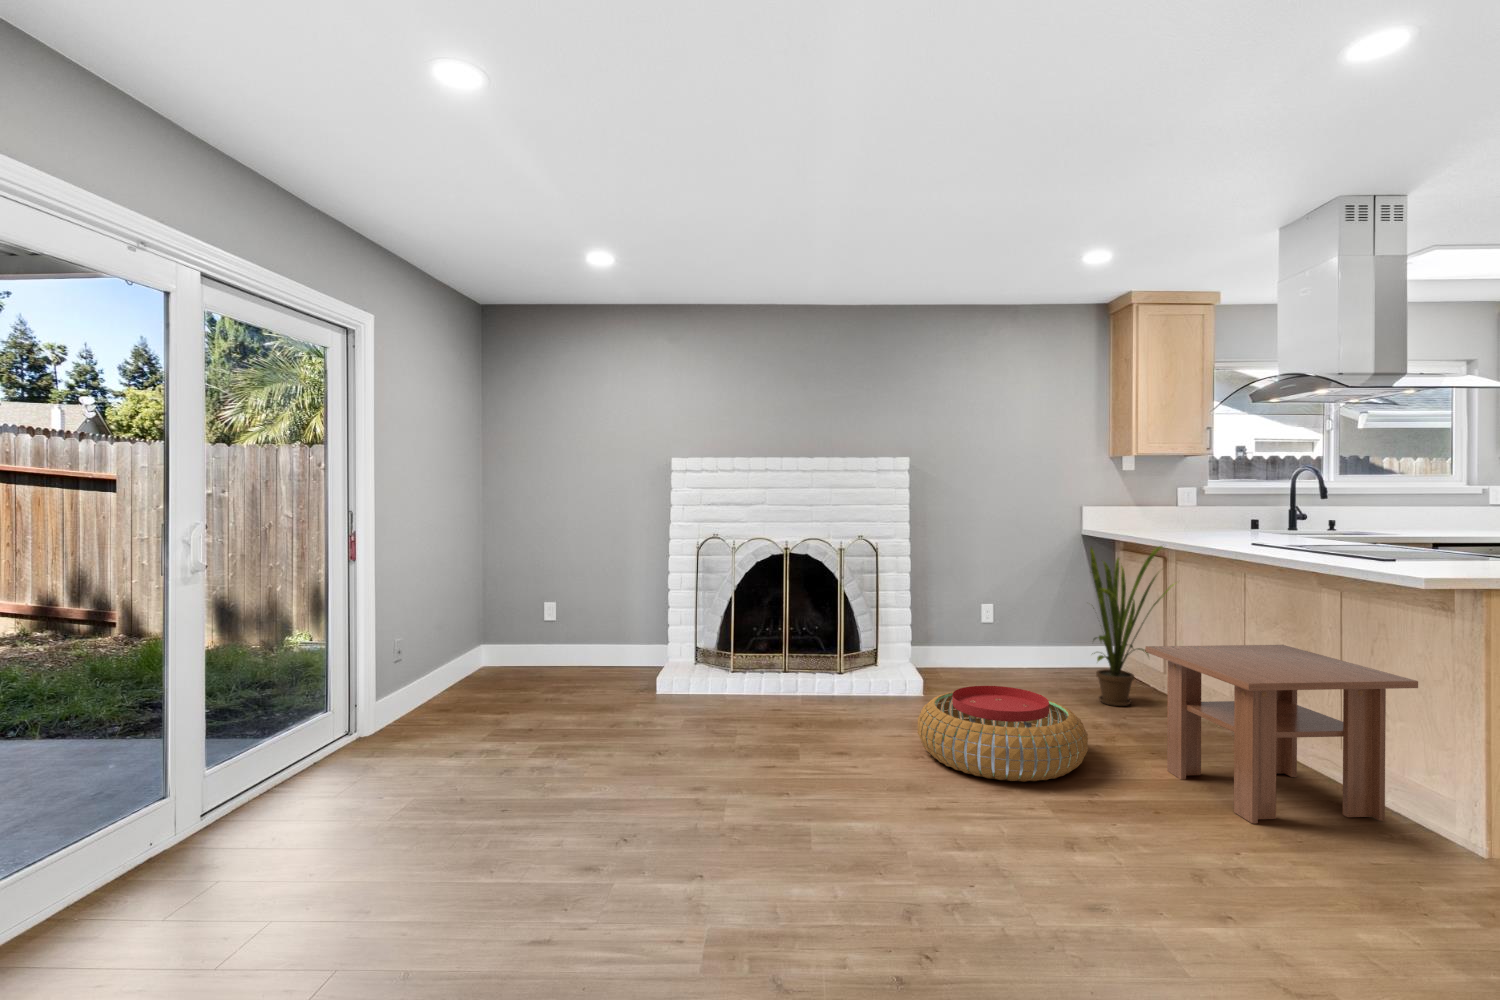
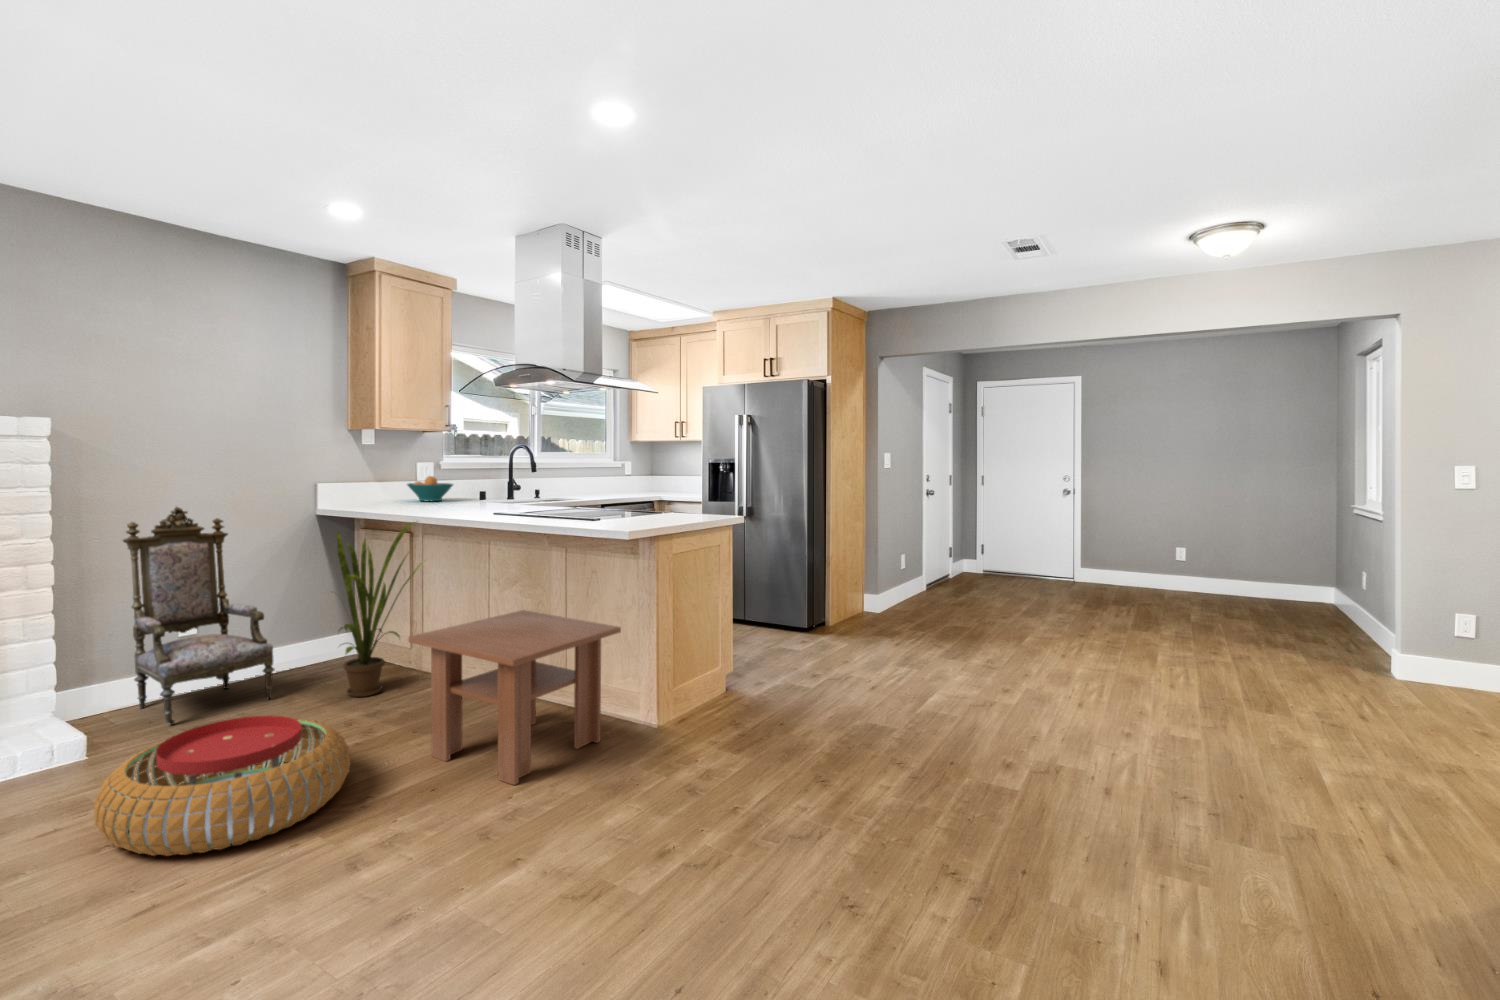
fruit bowl: none [1166,501,1218,527] -> present [407,476,453,501]
armchair: none [945,523,1041,690] -> present [123,507,274,725]

